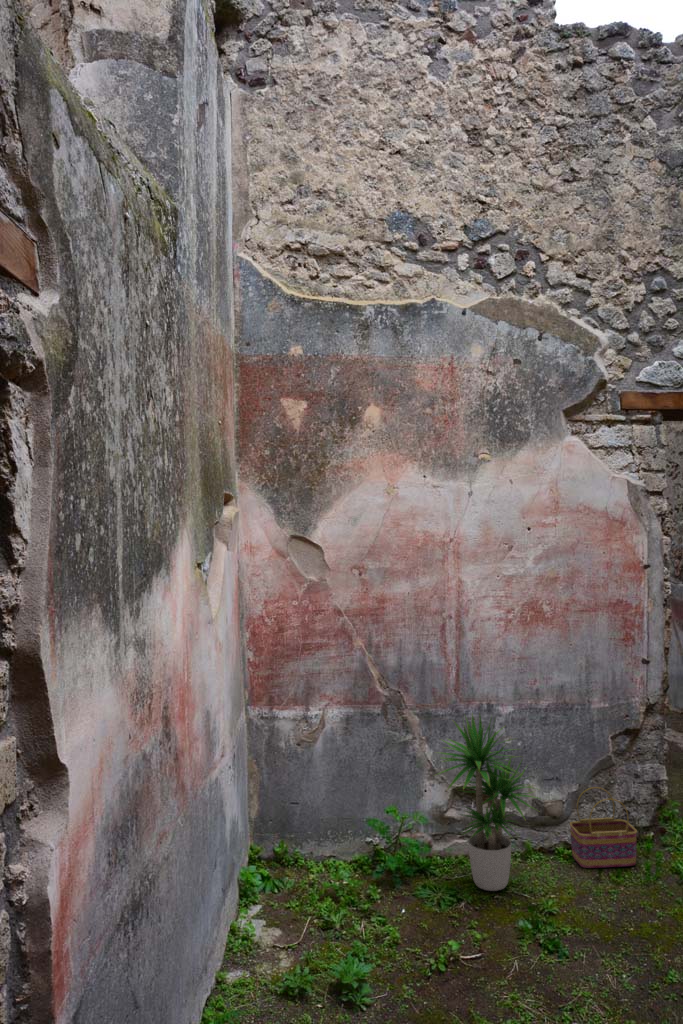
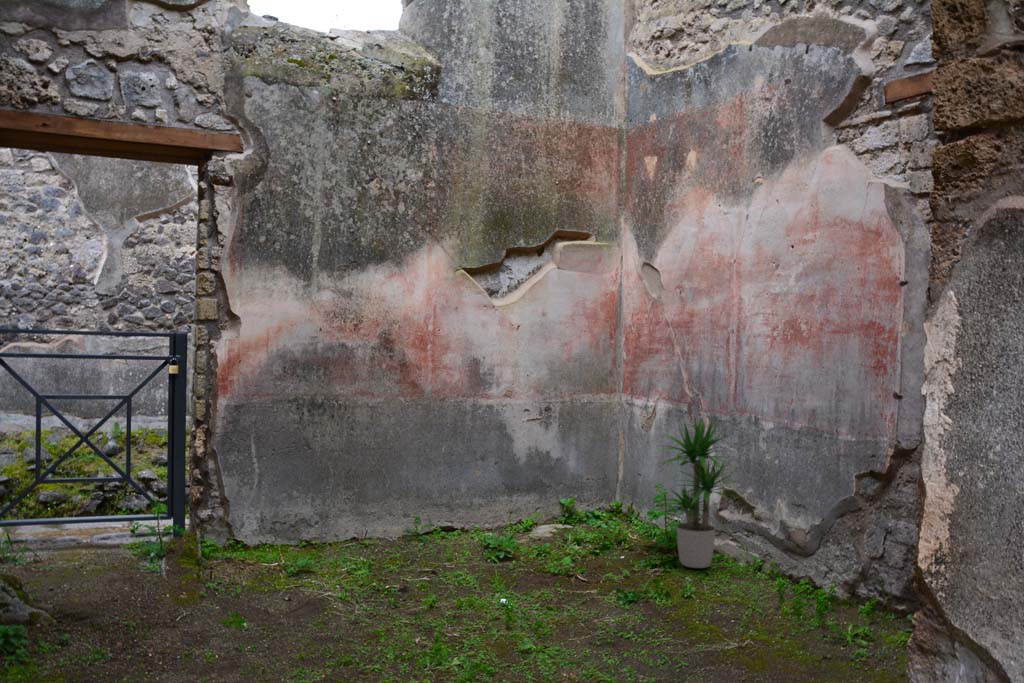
basket: present [570,787,637,868] -> none [785,522,856,607]

